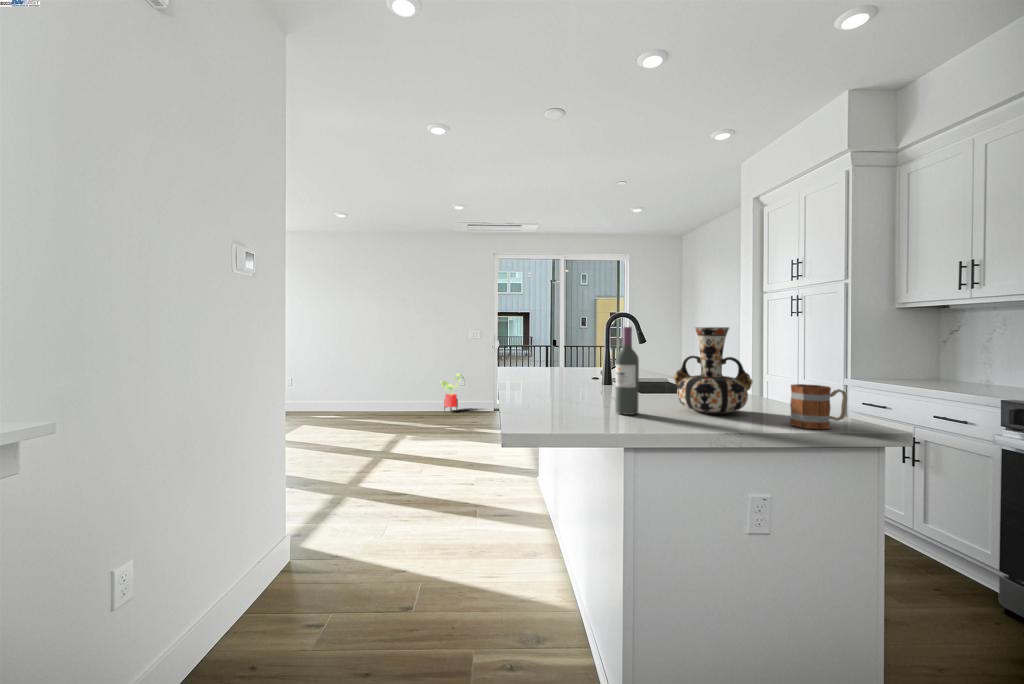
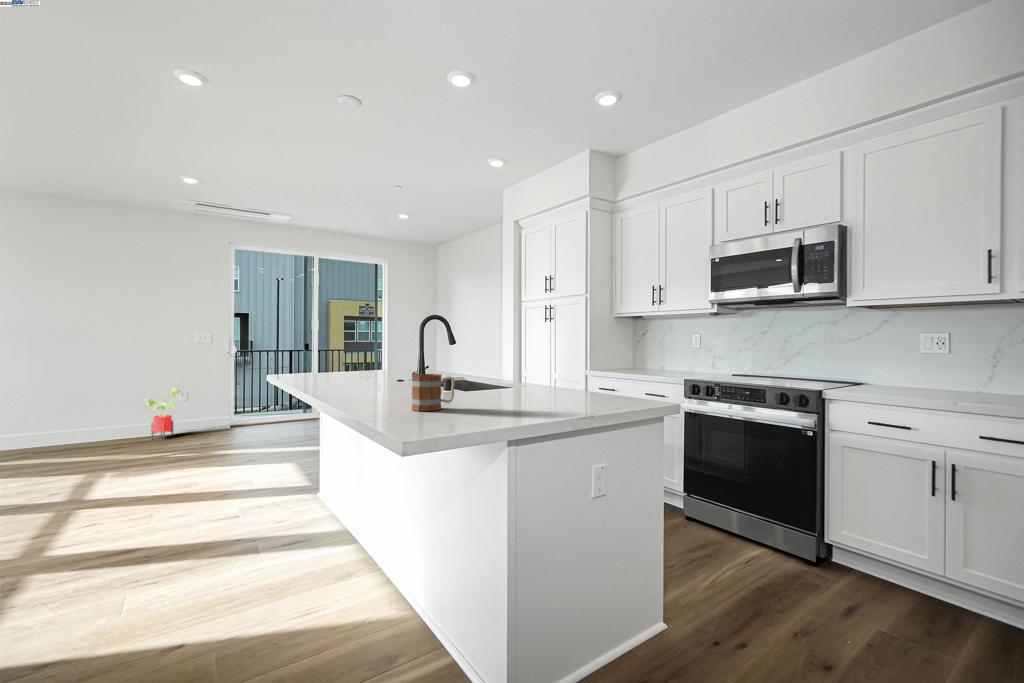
wine bottle: present [615,327,639,415] -> none [469,325,490,406]
vase: present [674,327,753,414] -> none [509,327,571,400]
mug: present [790,384,847,429] -> present [412,374,455,411]

